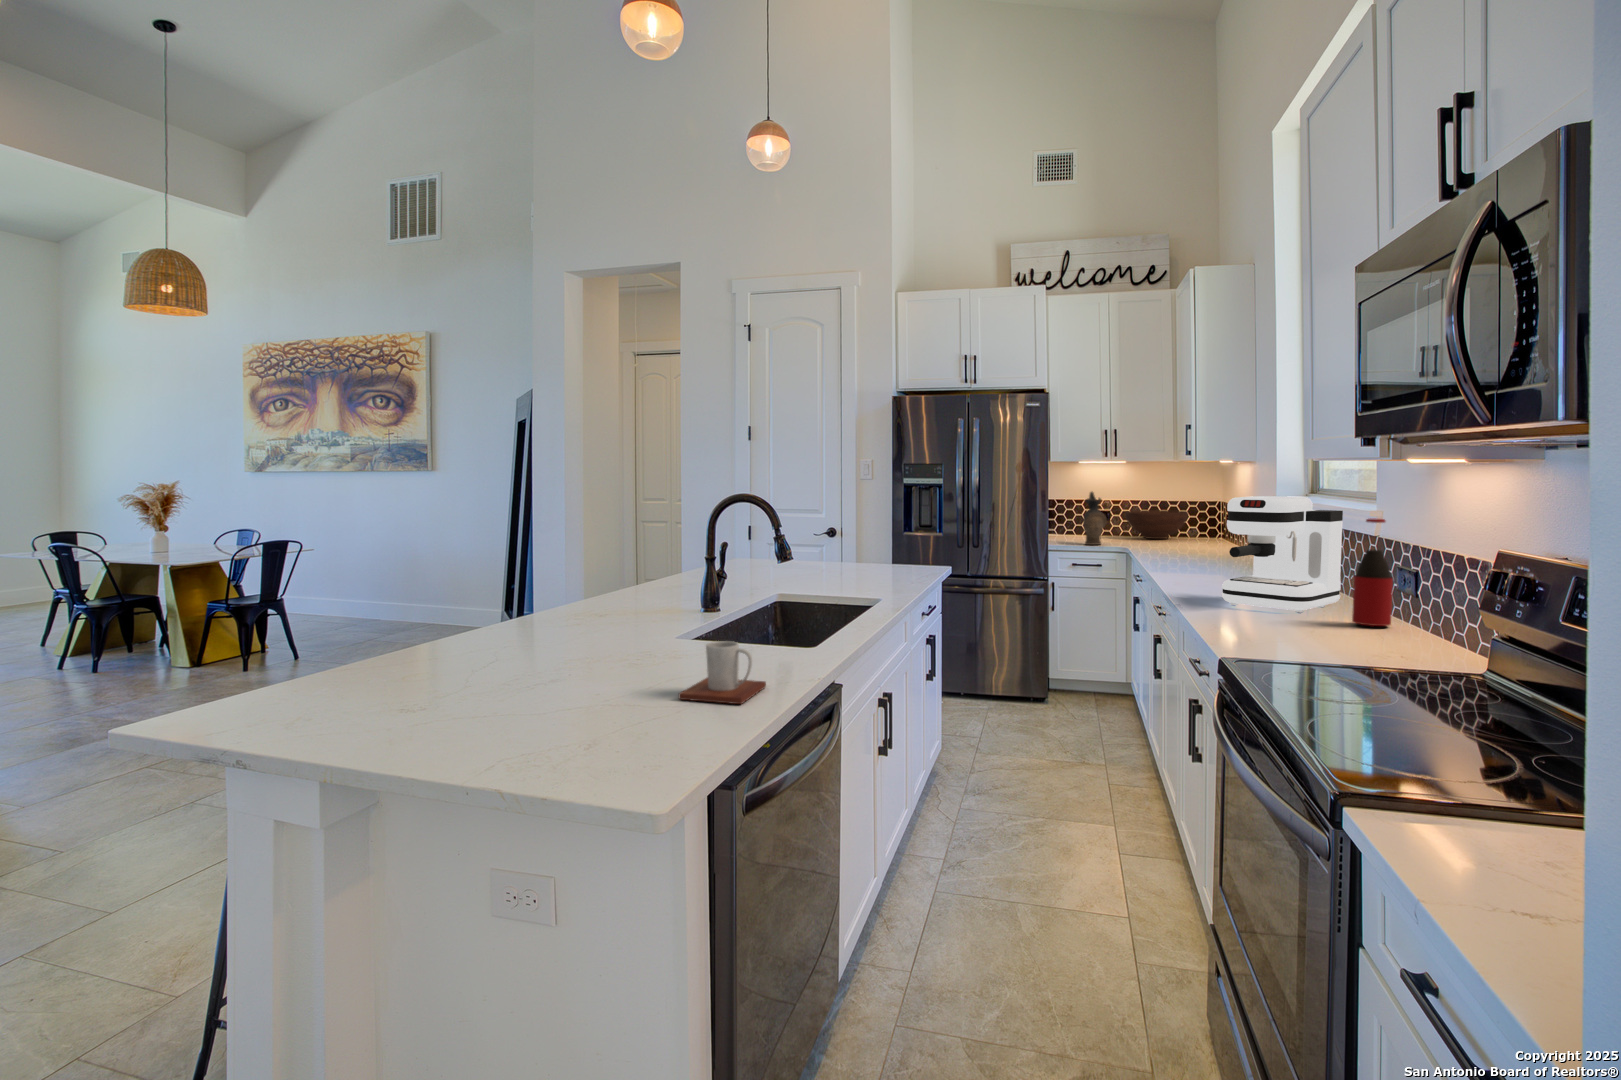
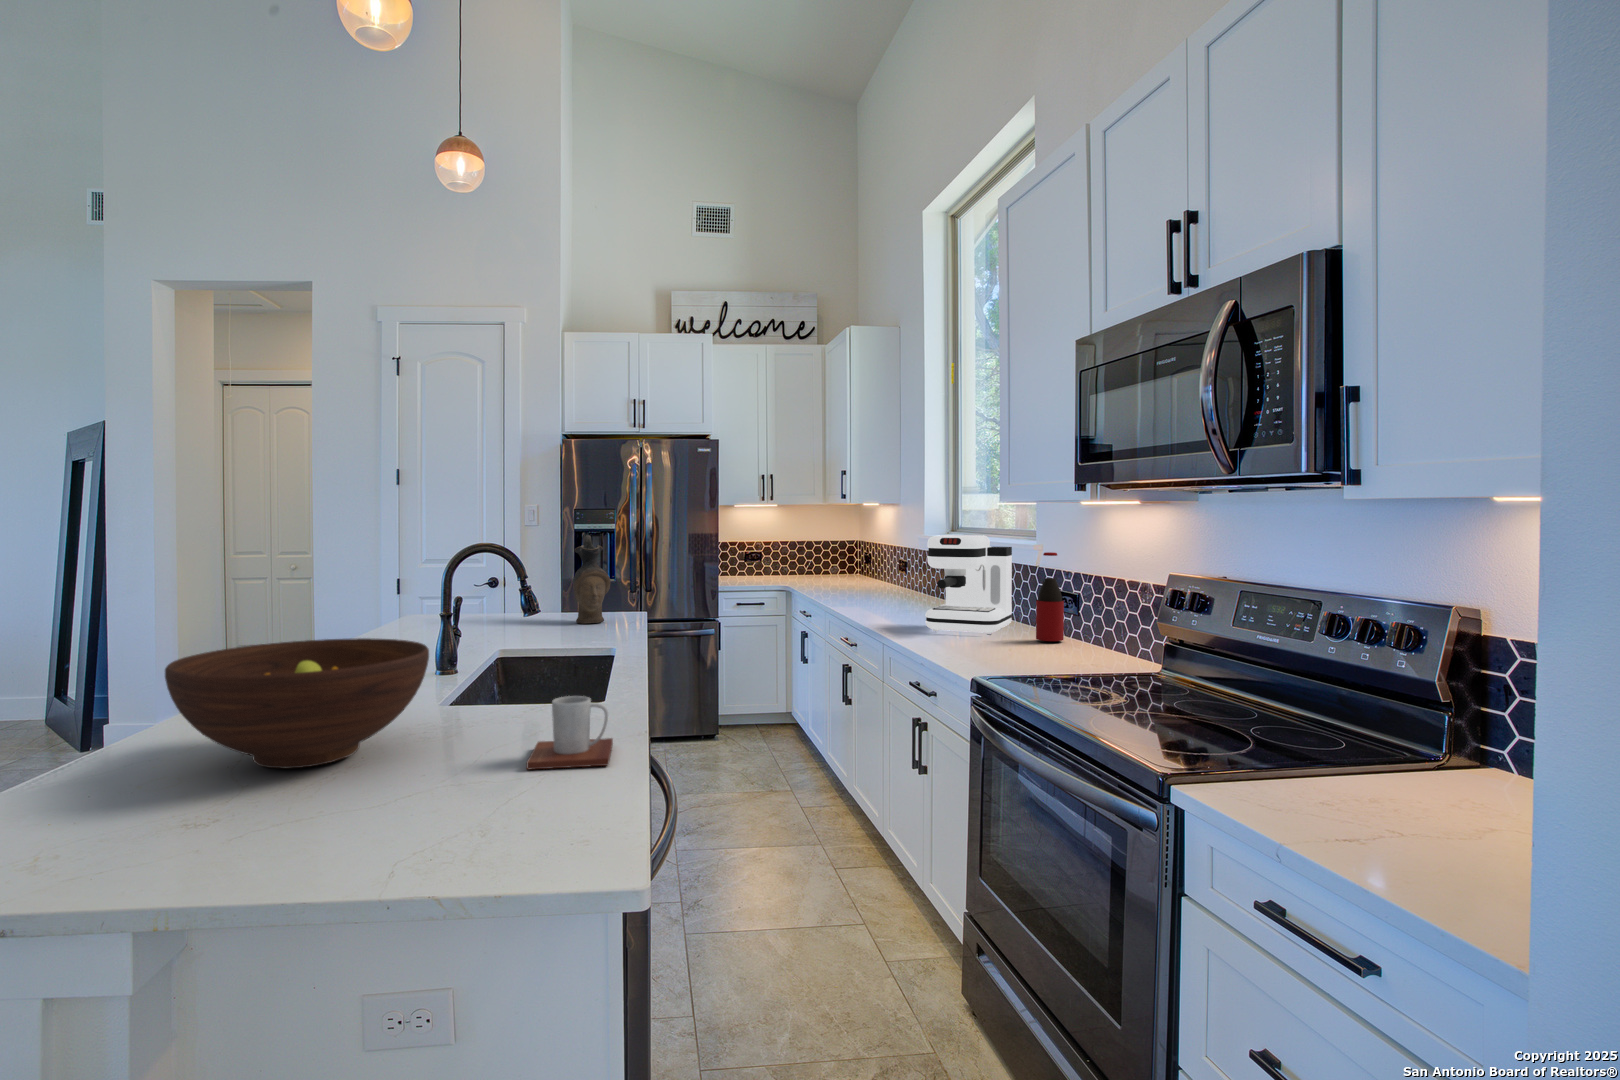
ceramic pitcher: present [1083,492,1107,545] -> present [573,535,611,623]
fruit bowl: present [1125,510,1188,539] -> present [165,638,429,769]

